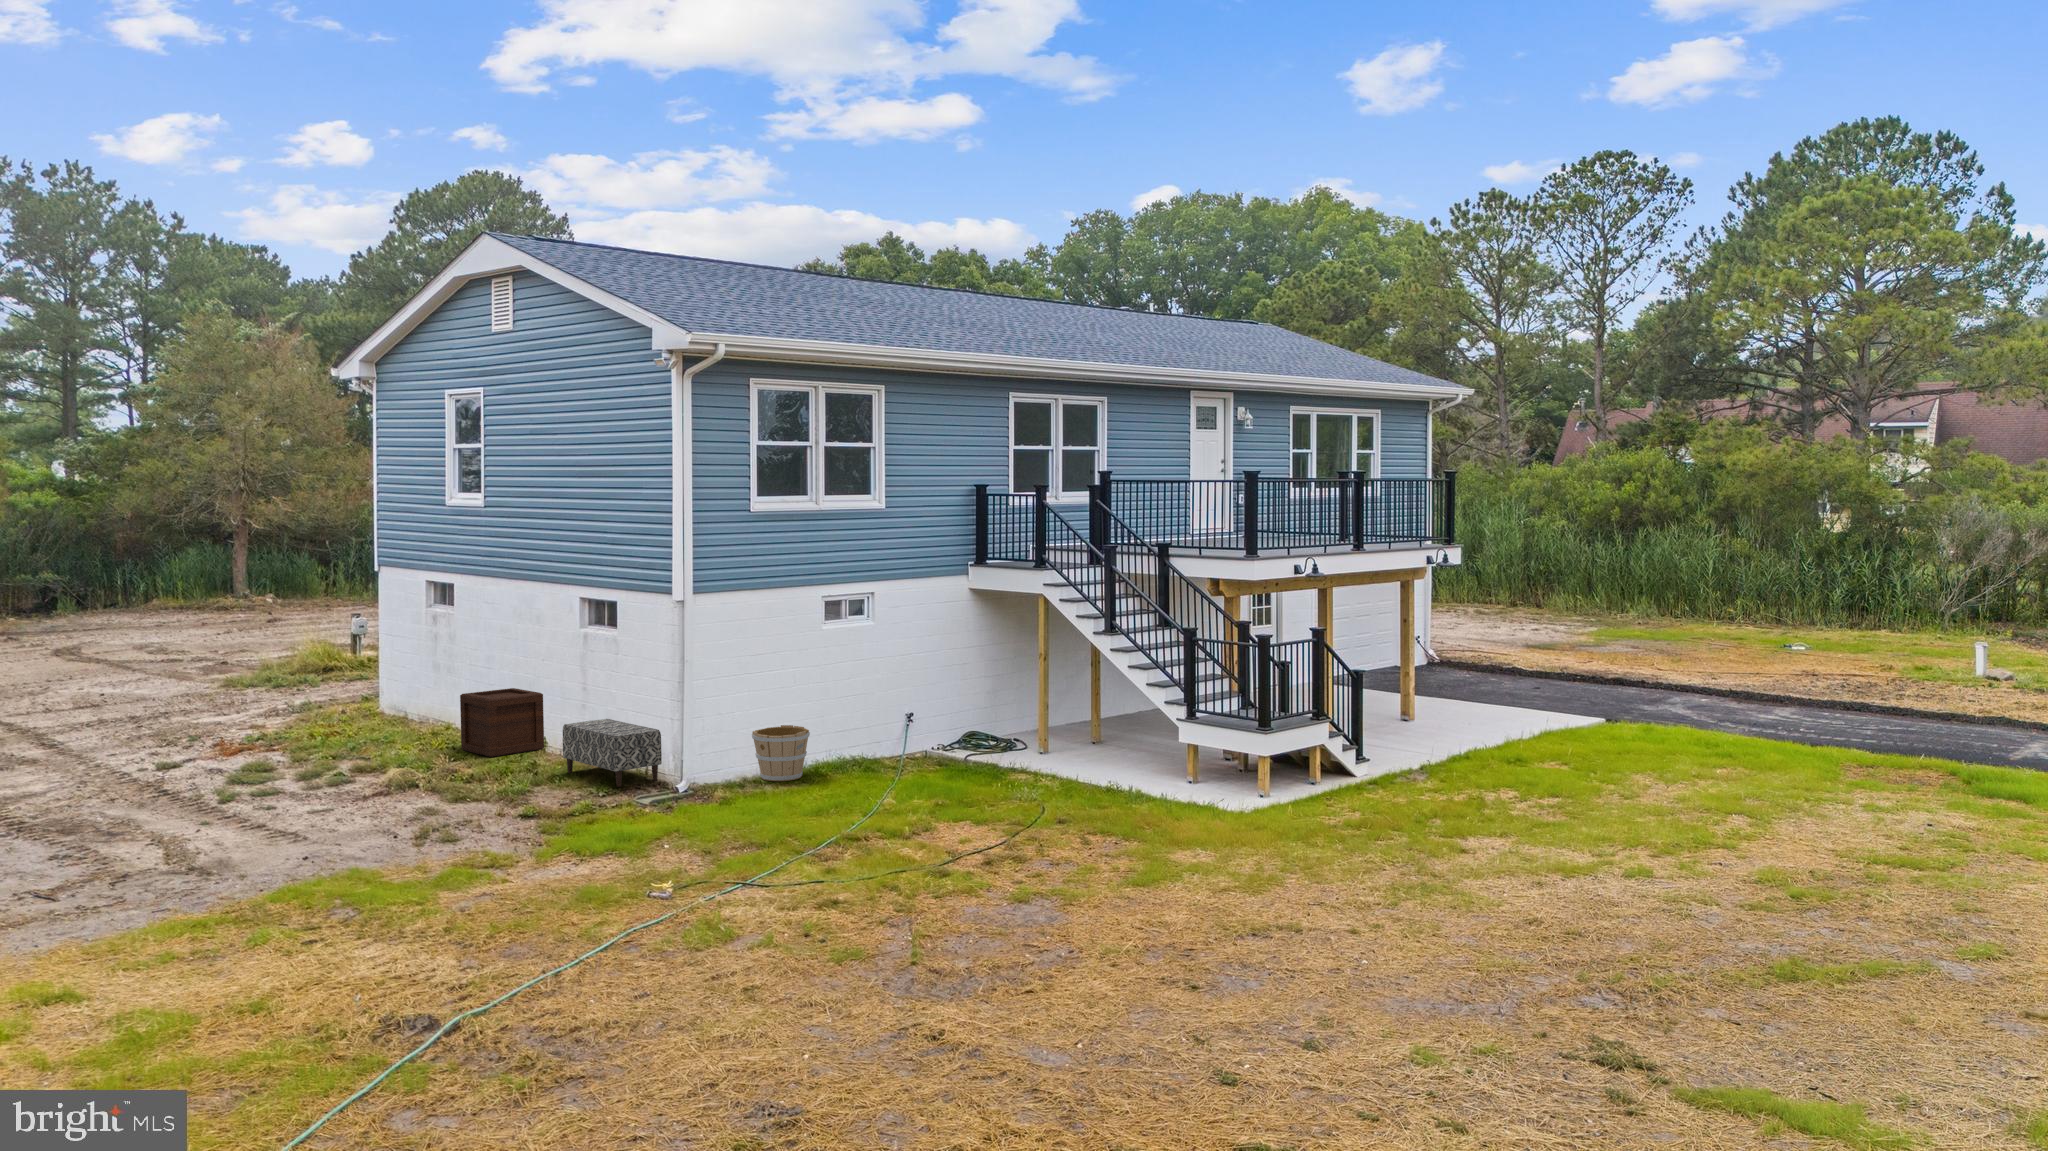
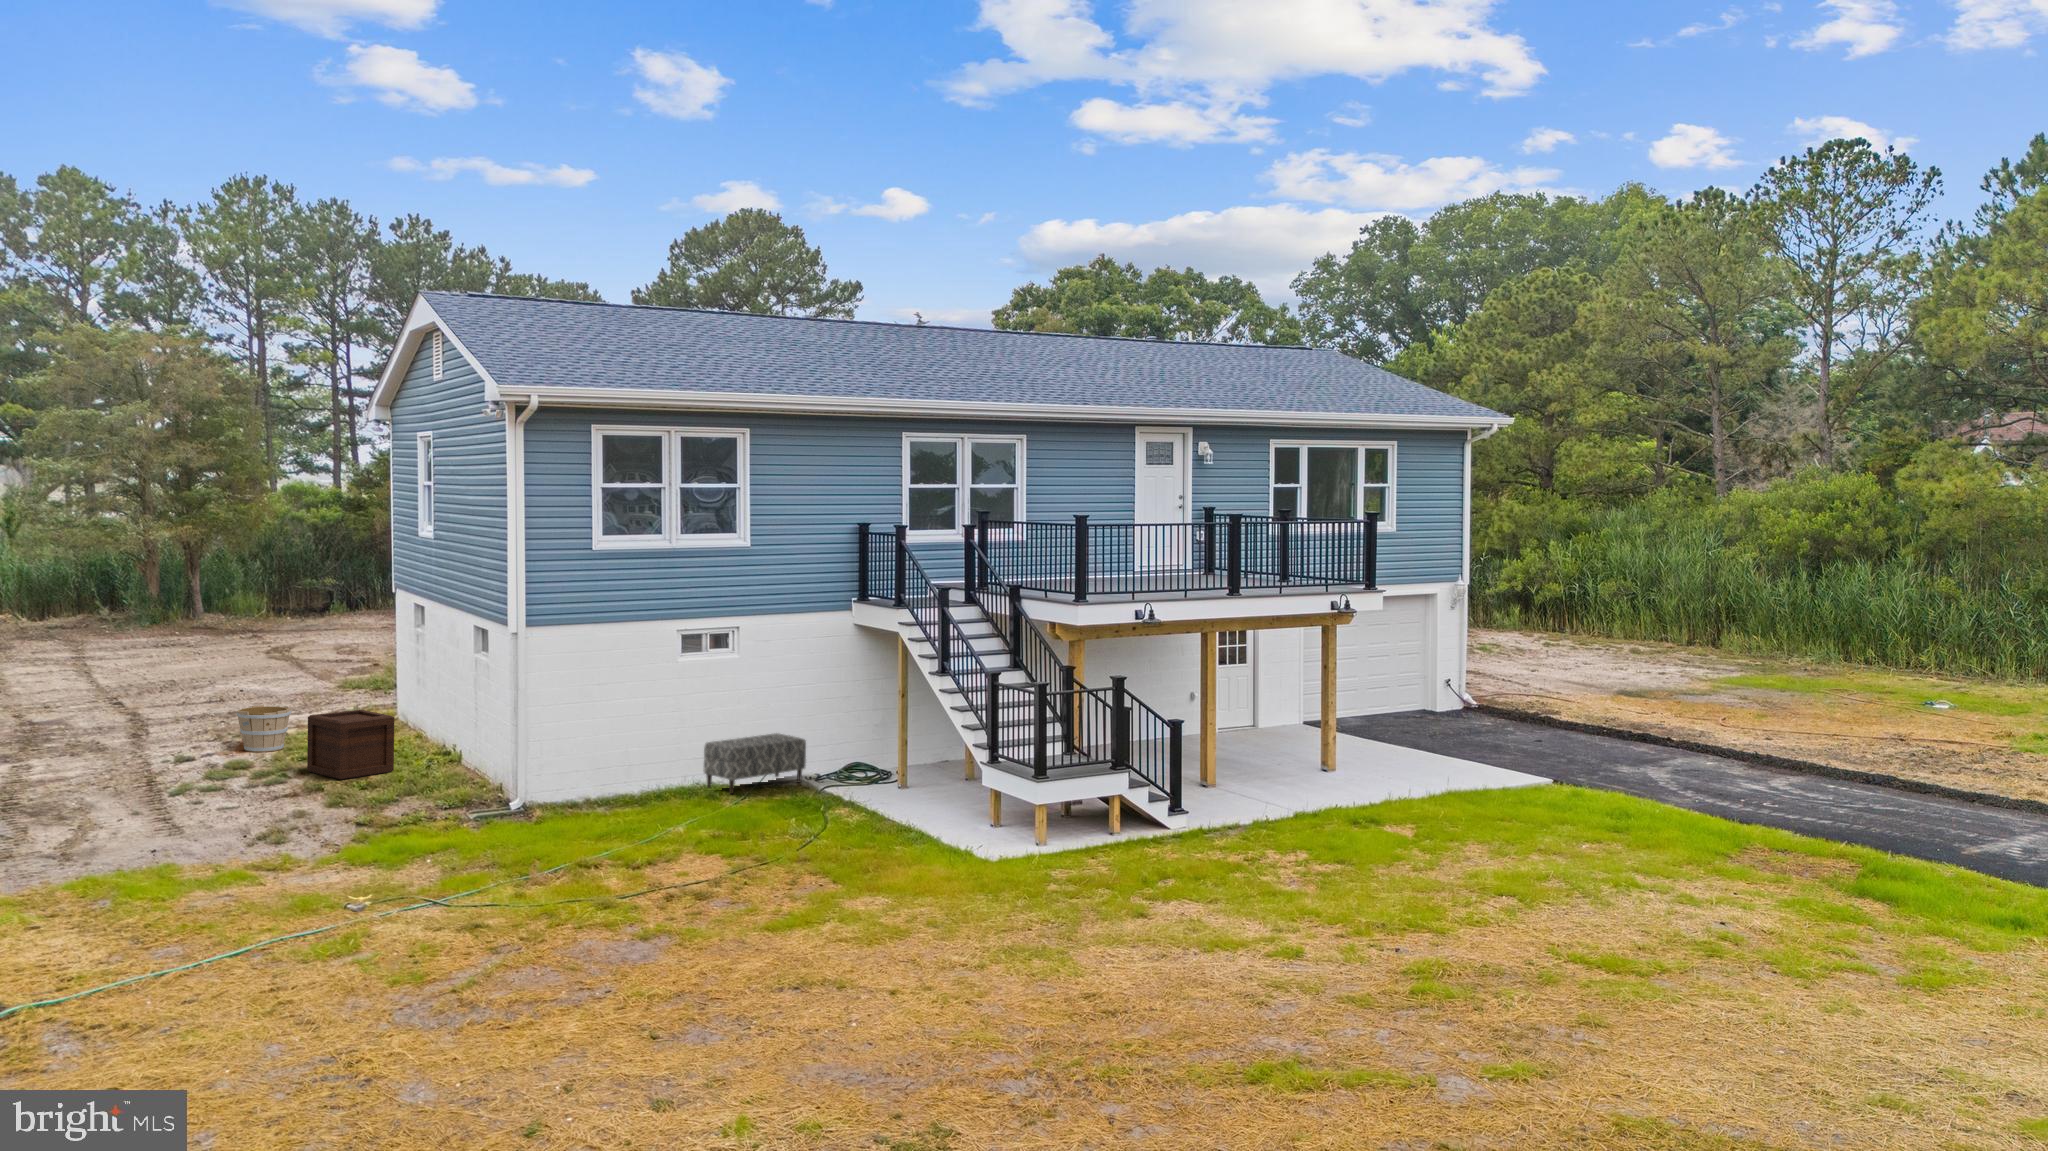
bench: present [563,719,662,787] -> present [704,733,806,794]
wooden bucket: present [752,725,810,781] -> present [237,705,292,752]

